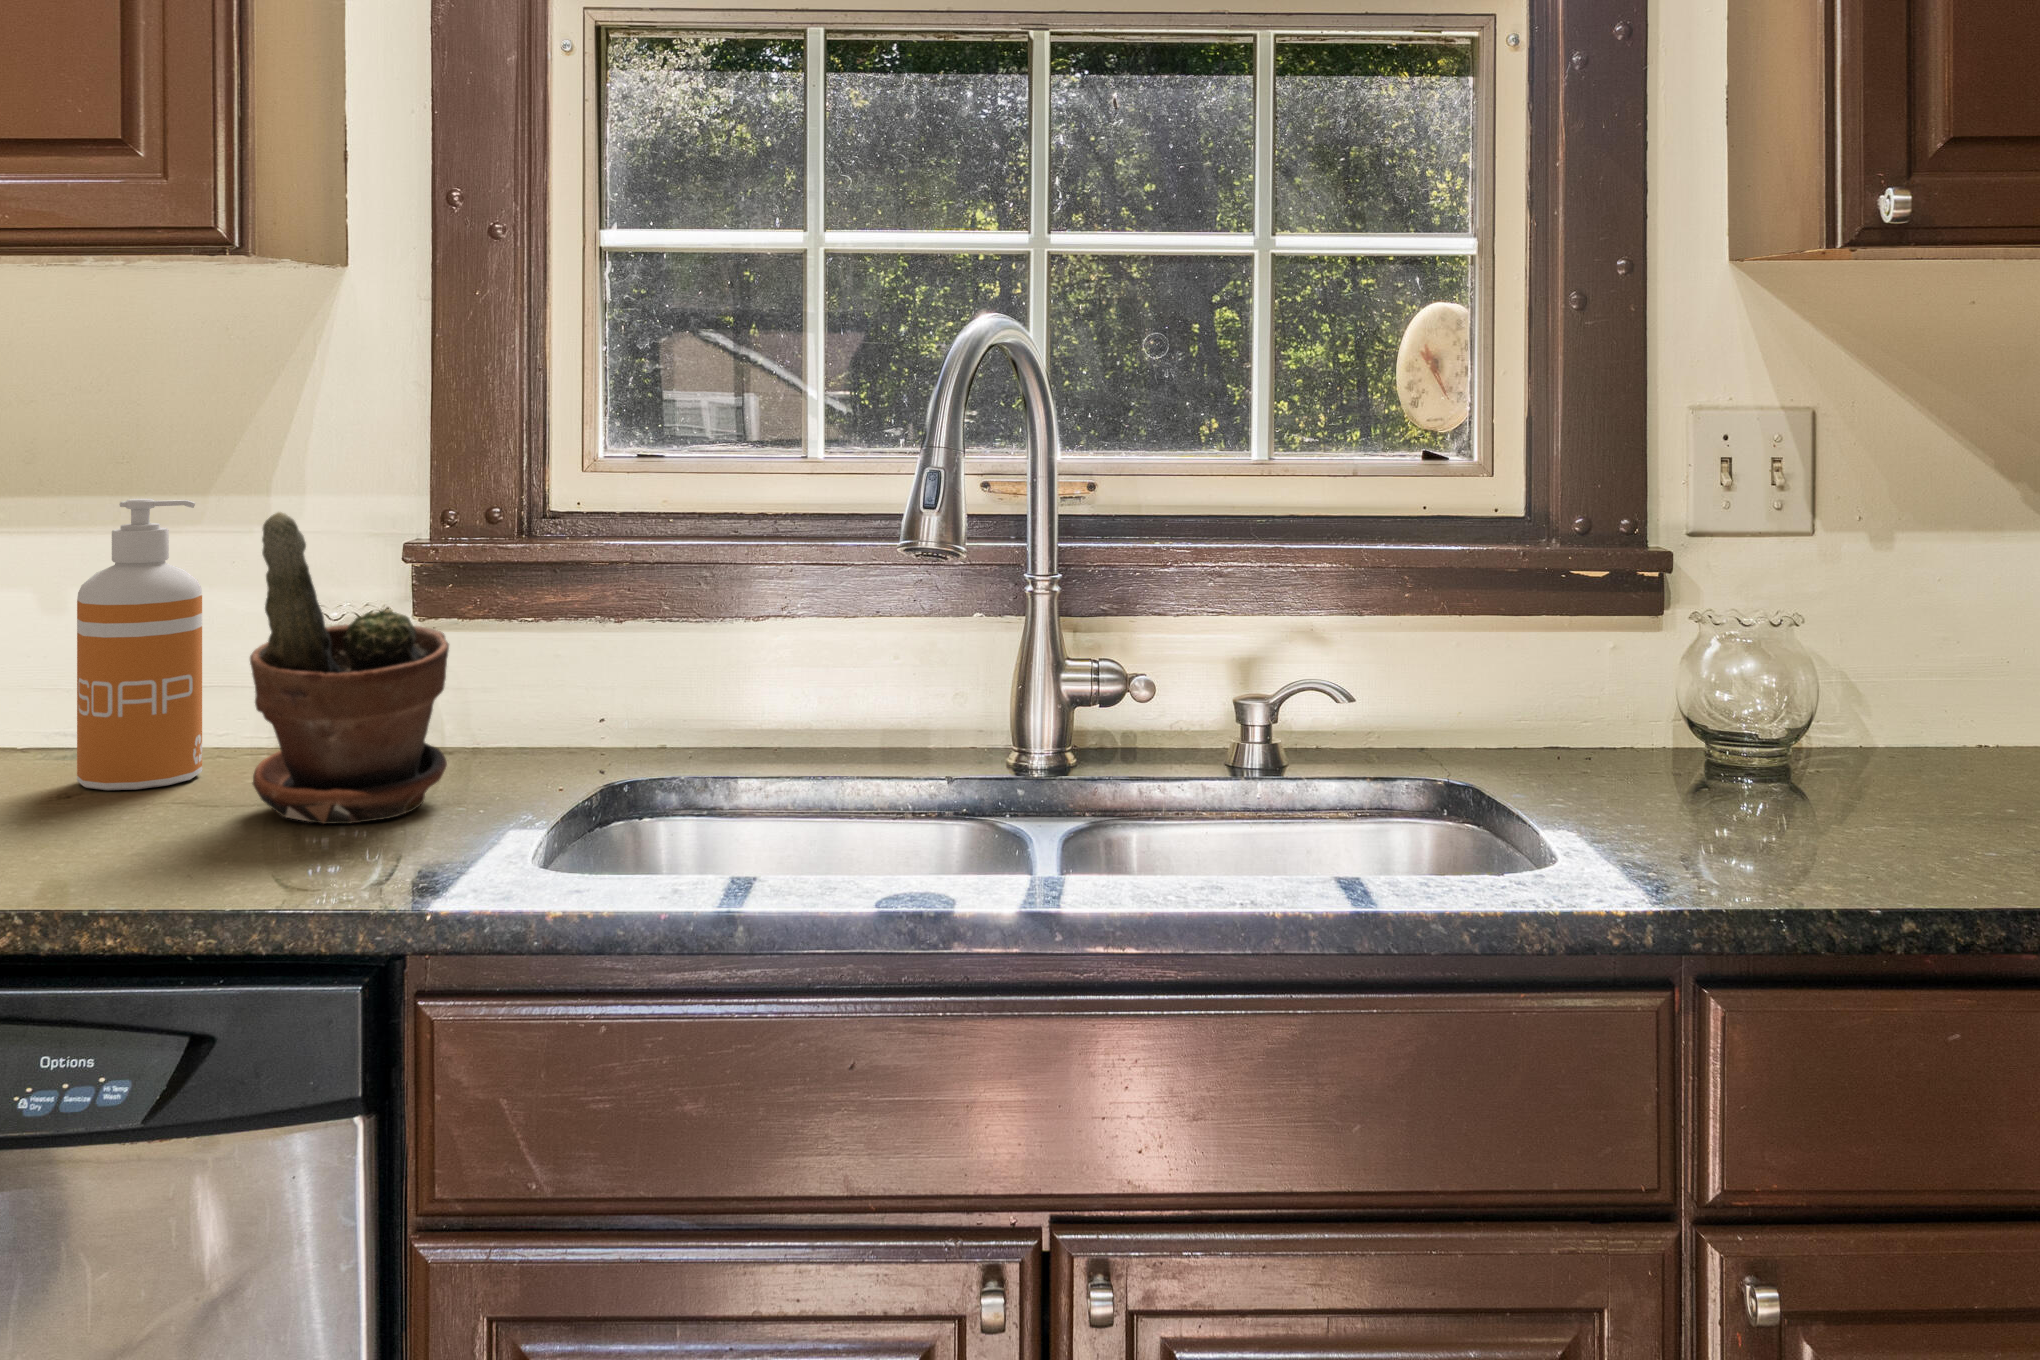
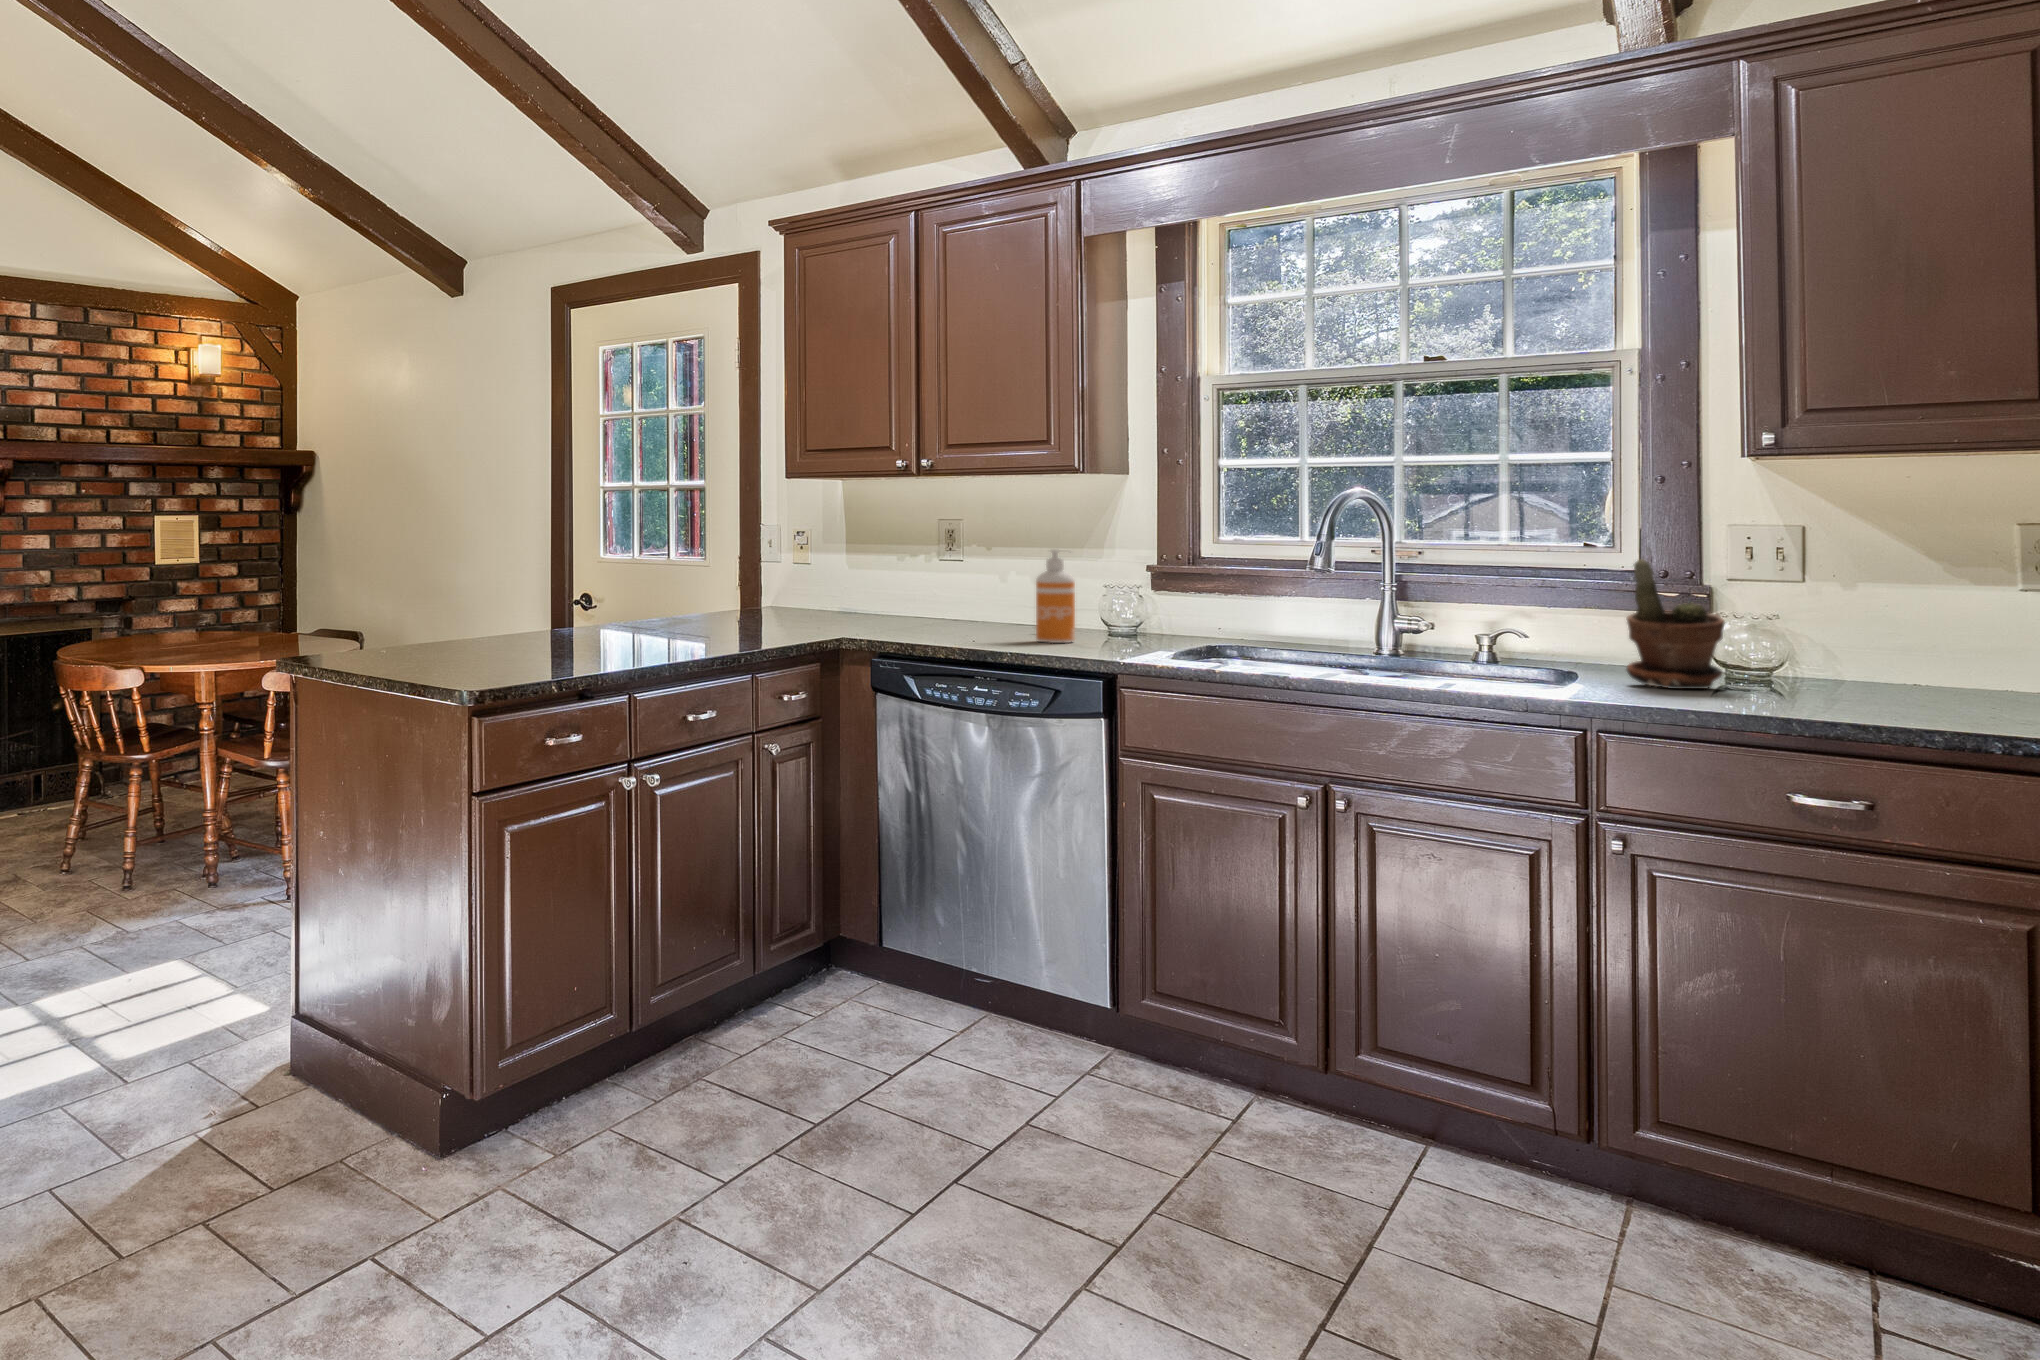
potted plant: present [250,512,449,824] -> present [1627,559,1724,689]

